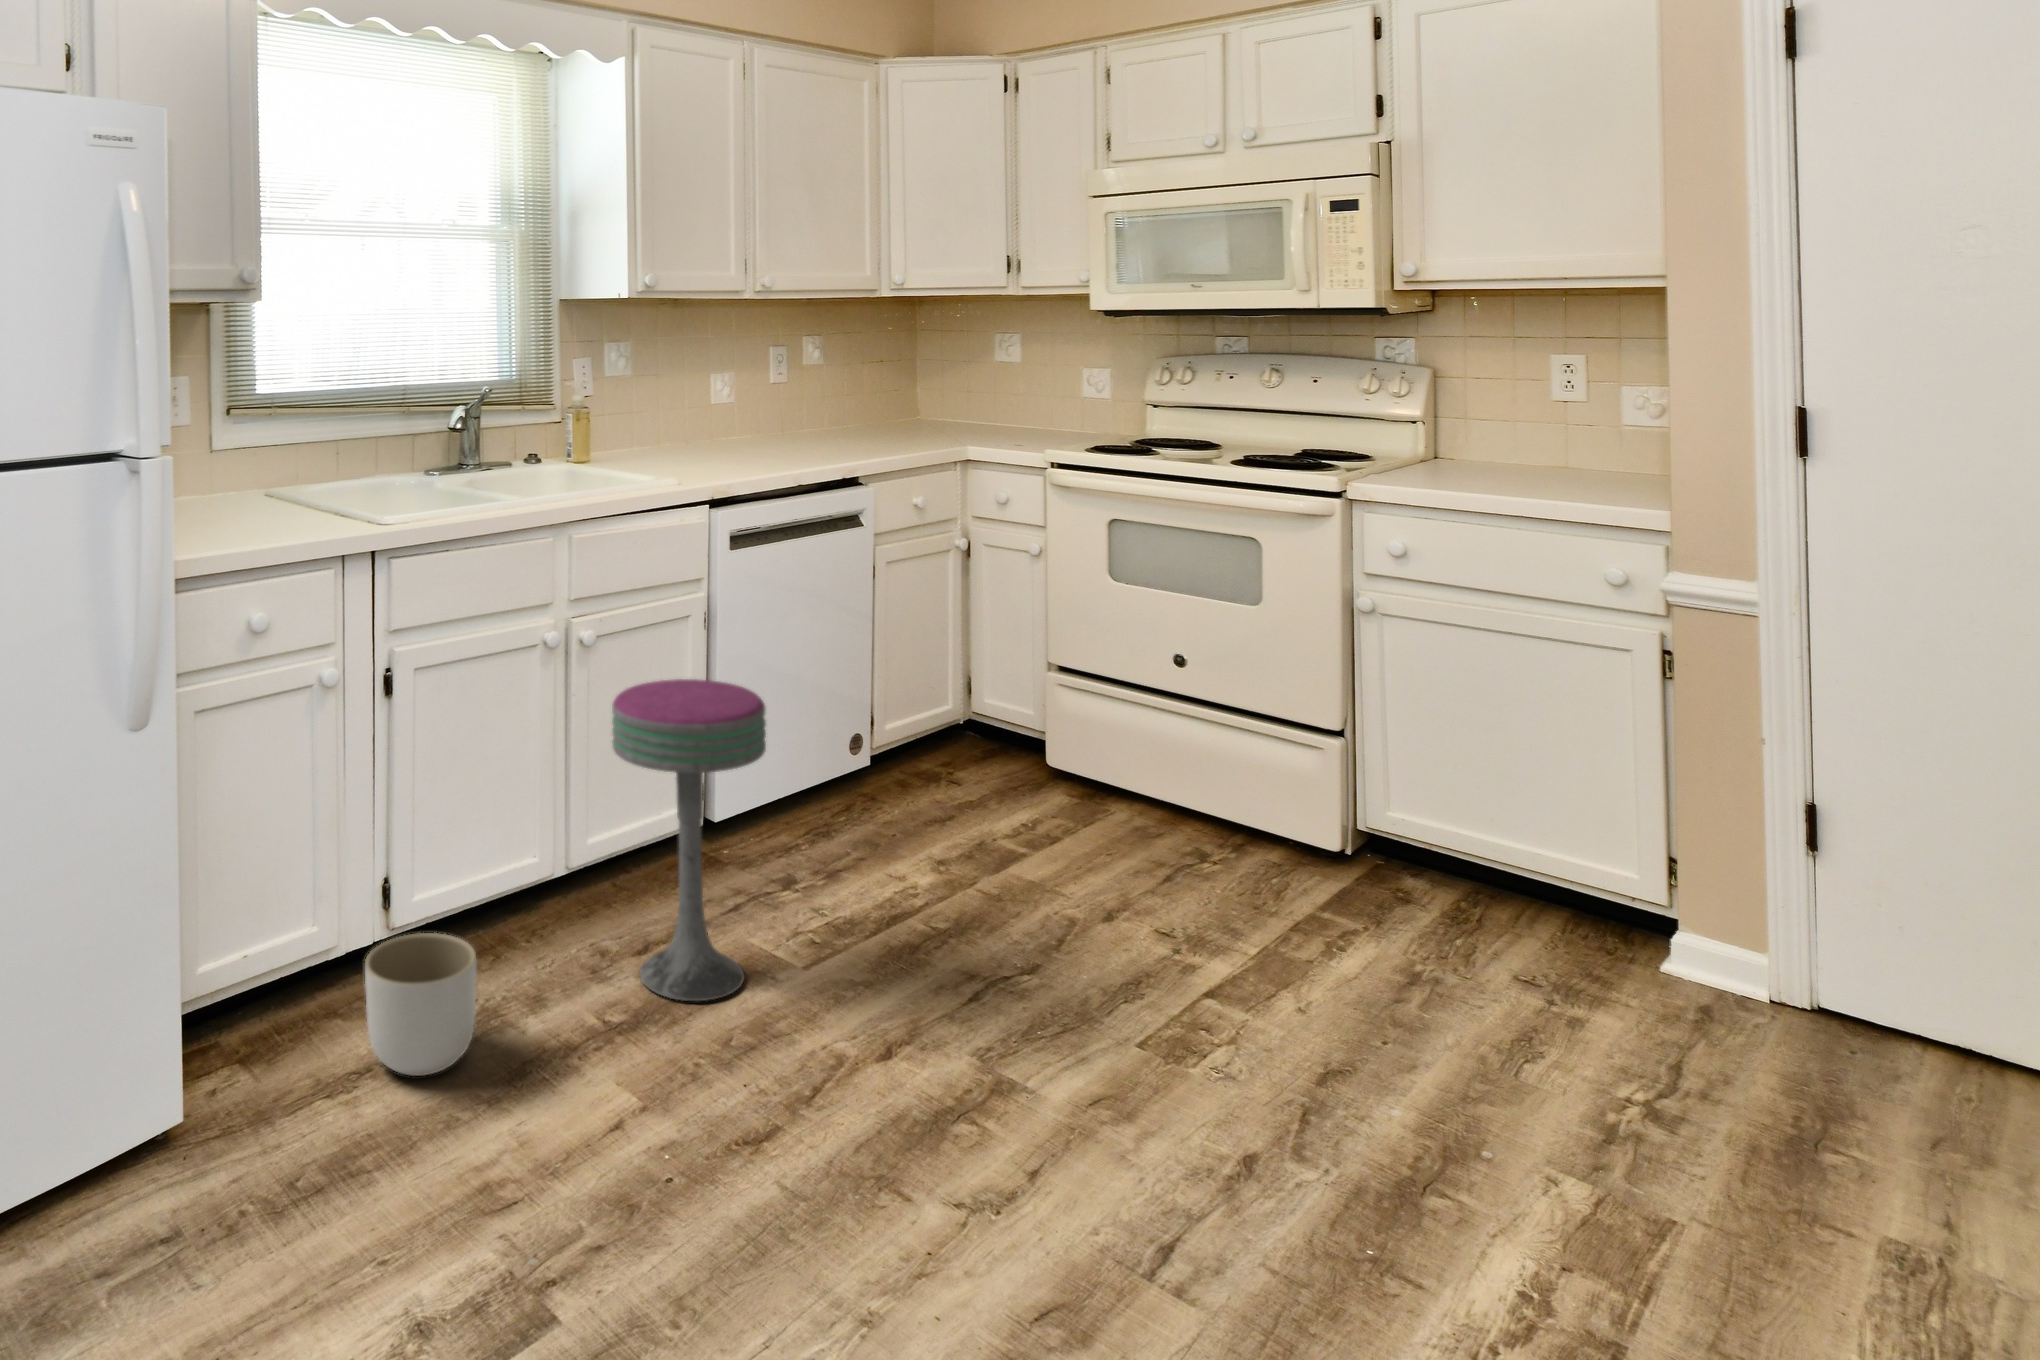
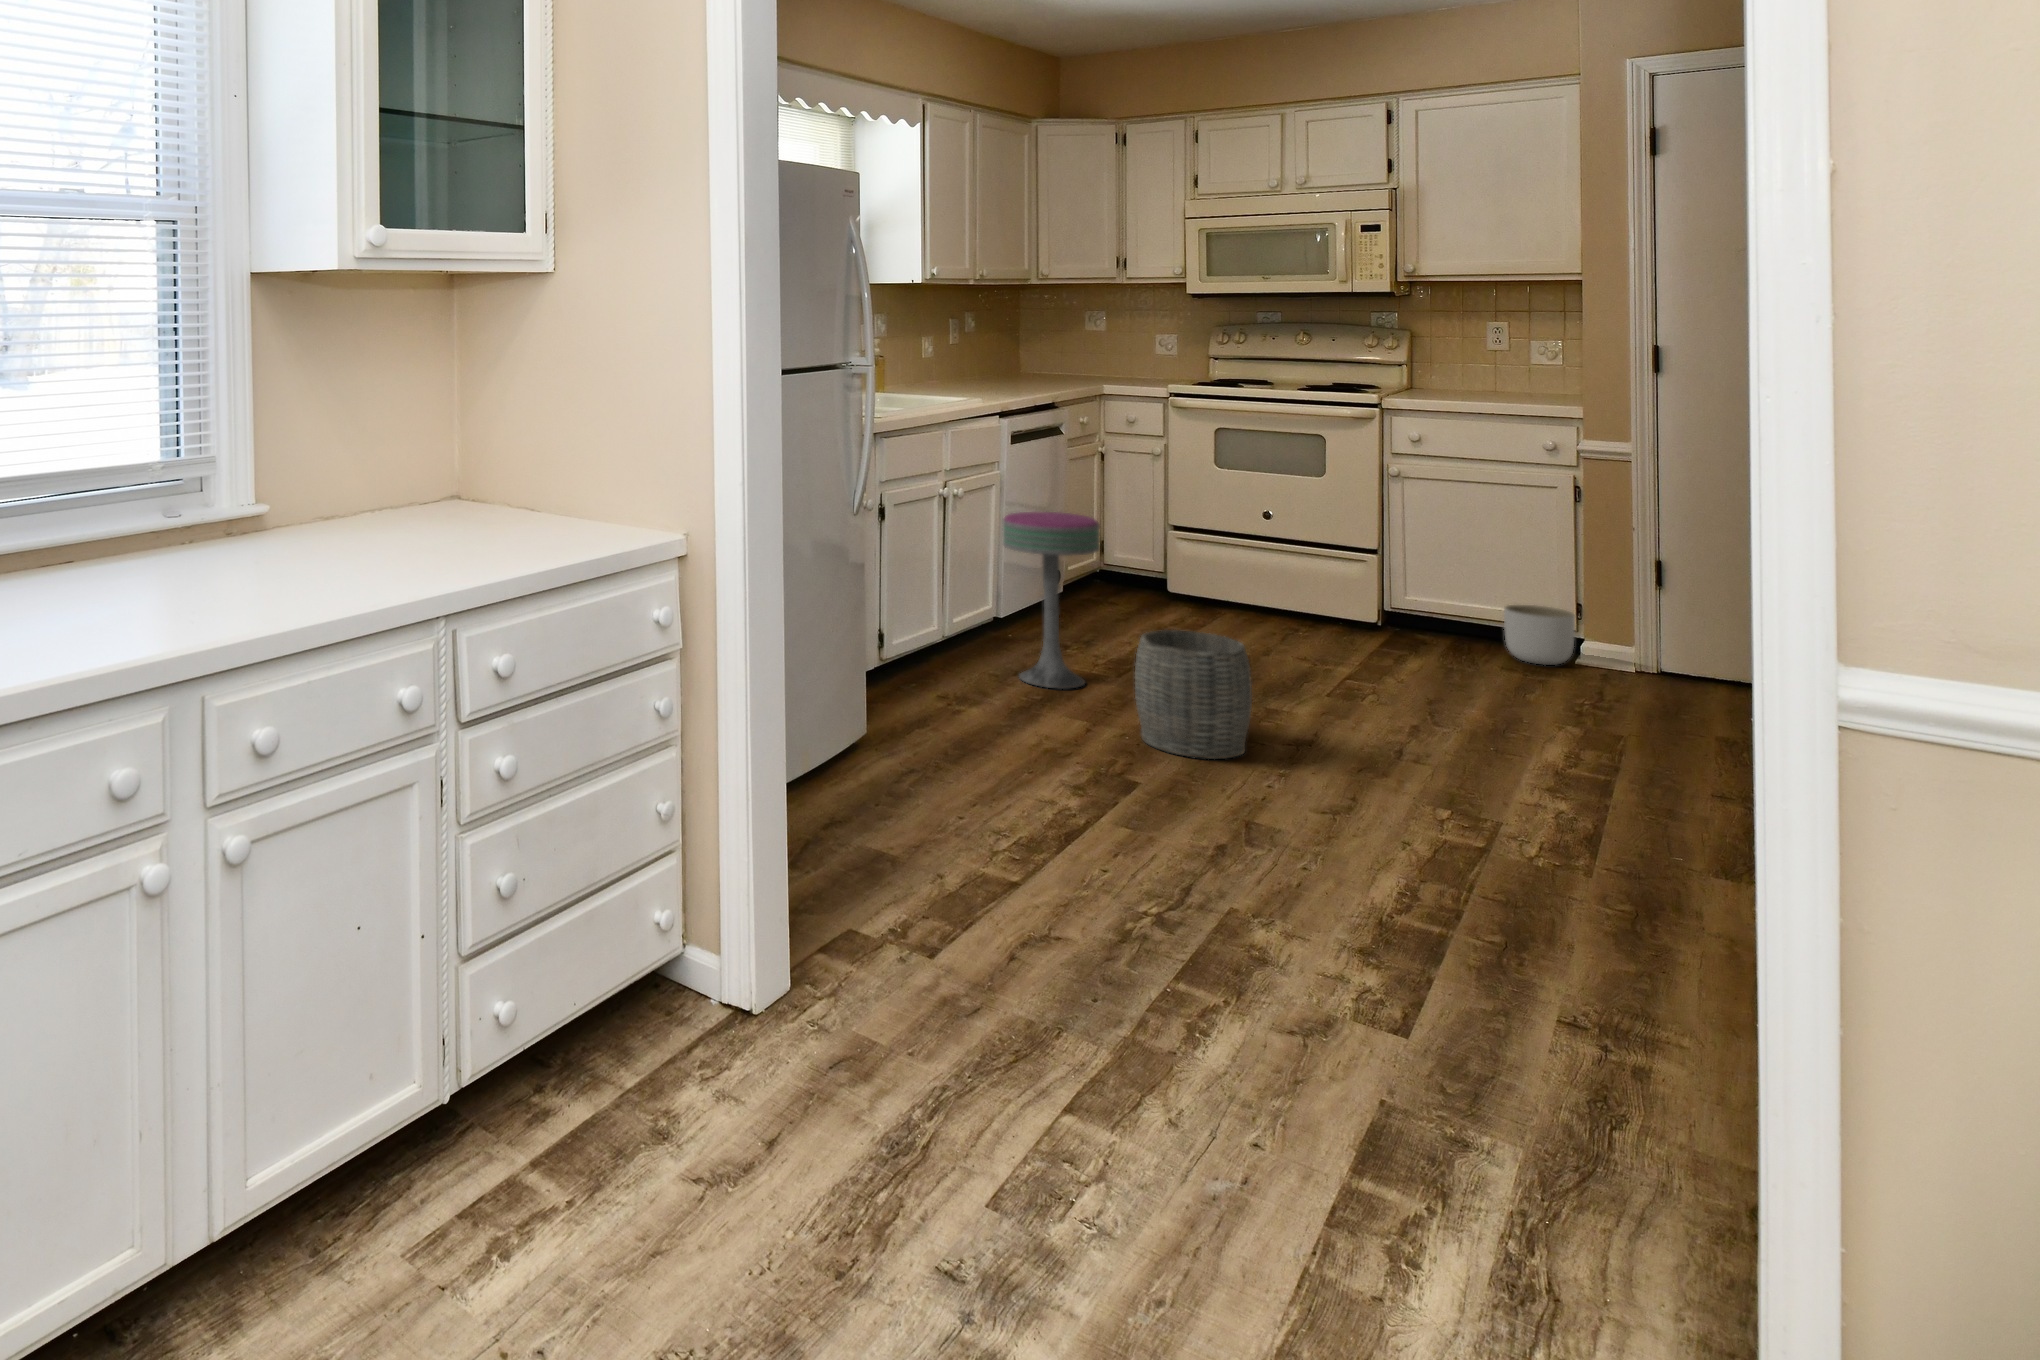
planter: present [365,933,476,1076] -> present [1504,605,1575,665]
woven basket: none [692,946,894,1244] -> present [1135,630,1252,759]

